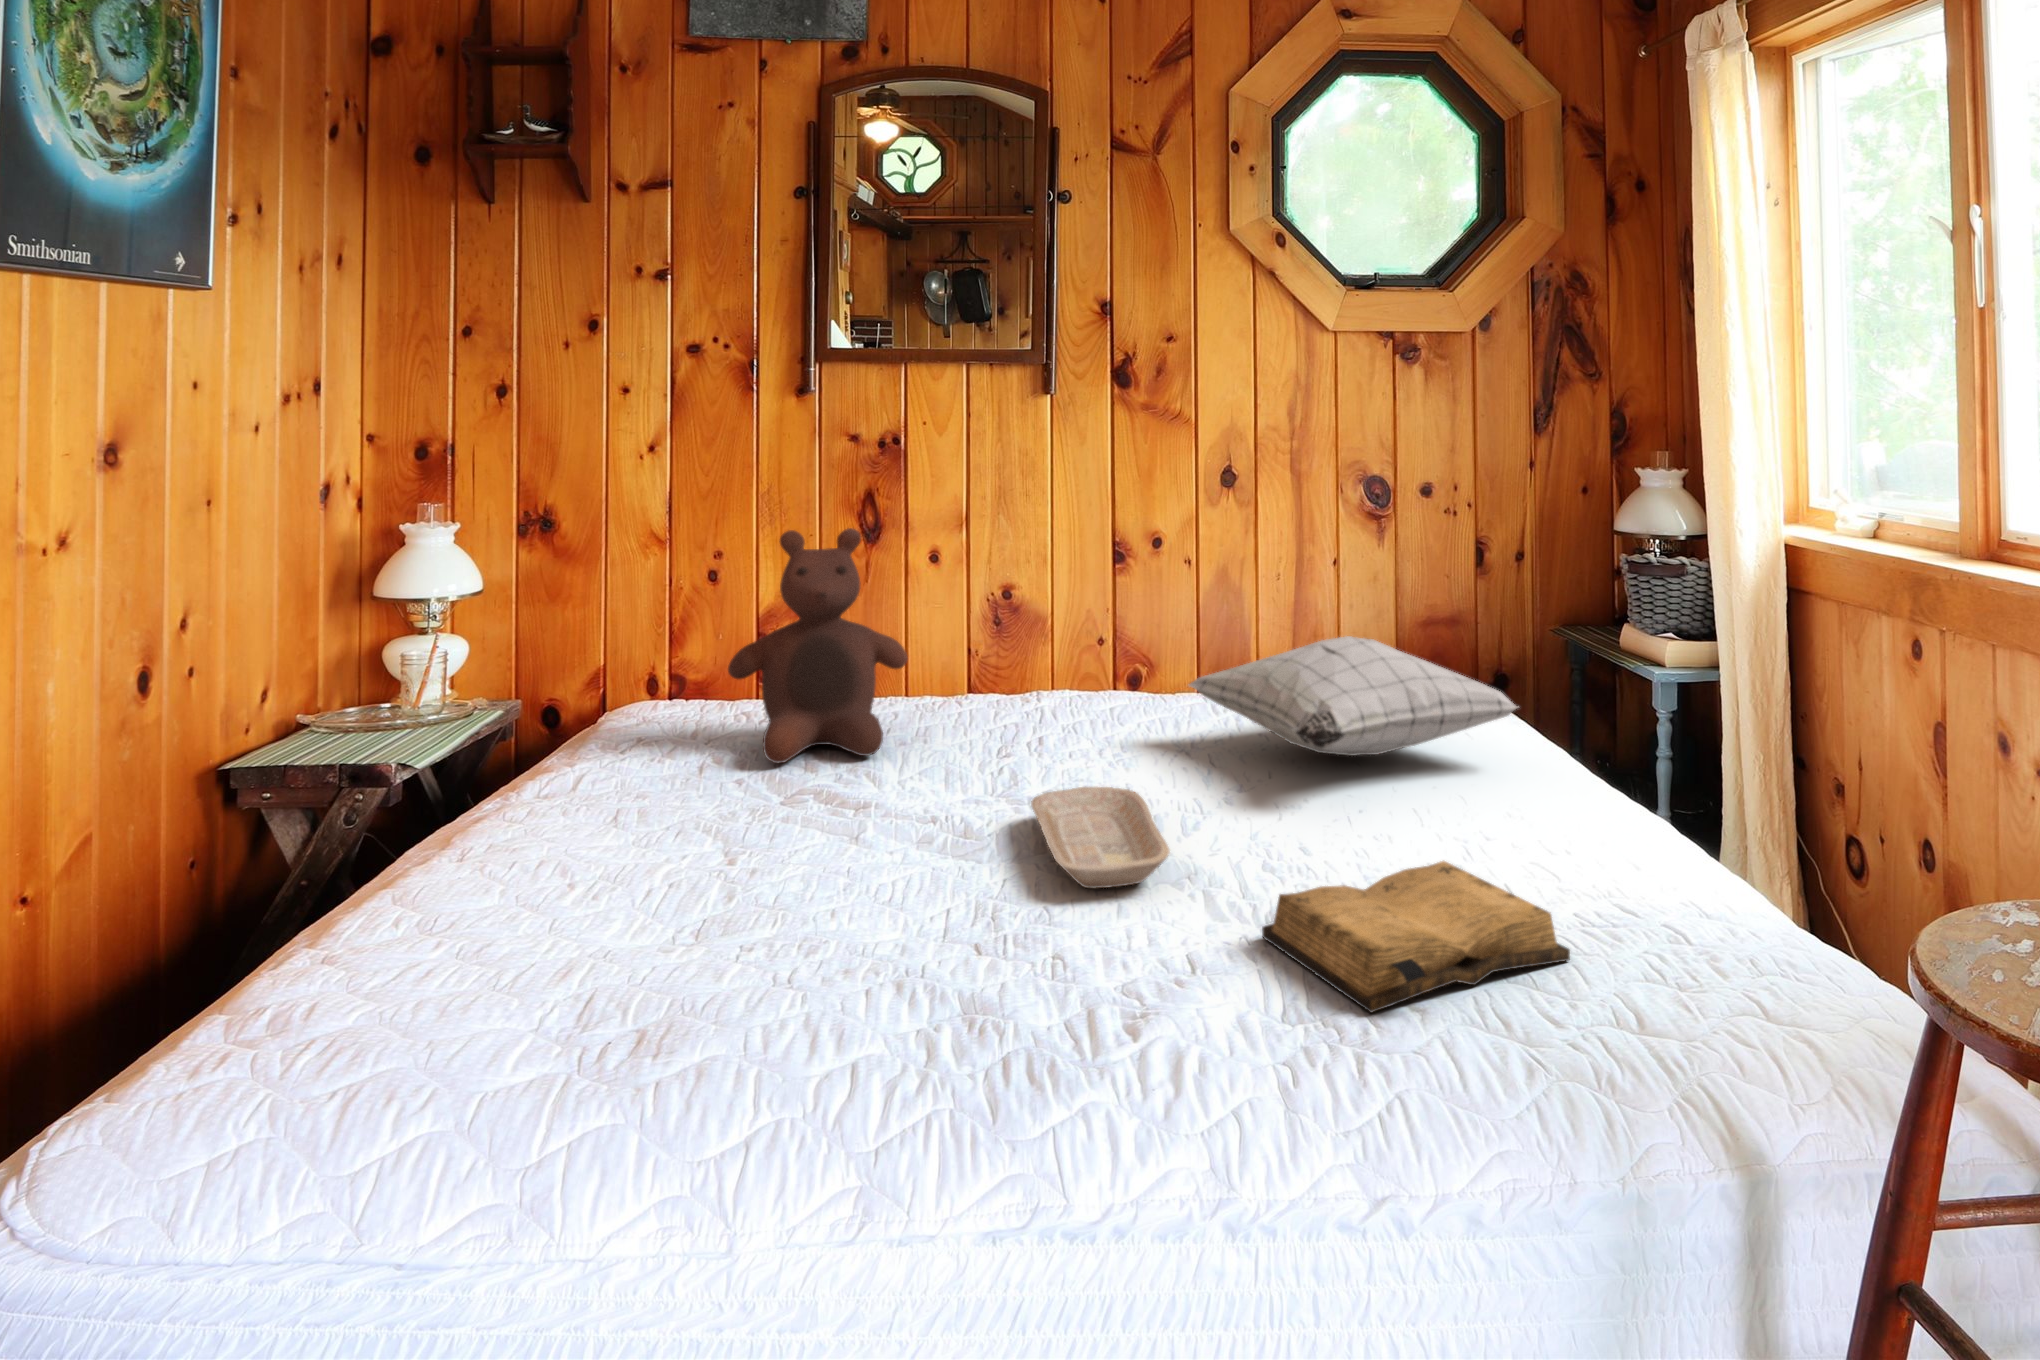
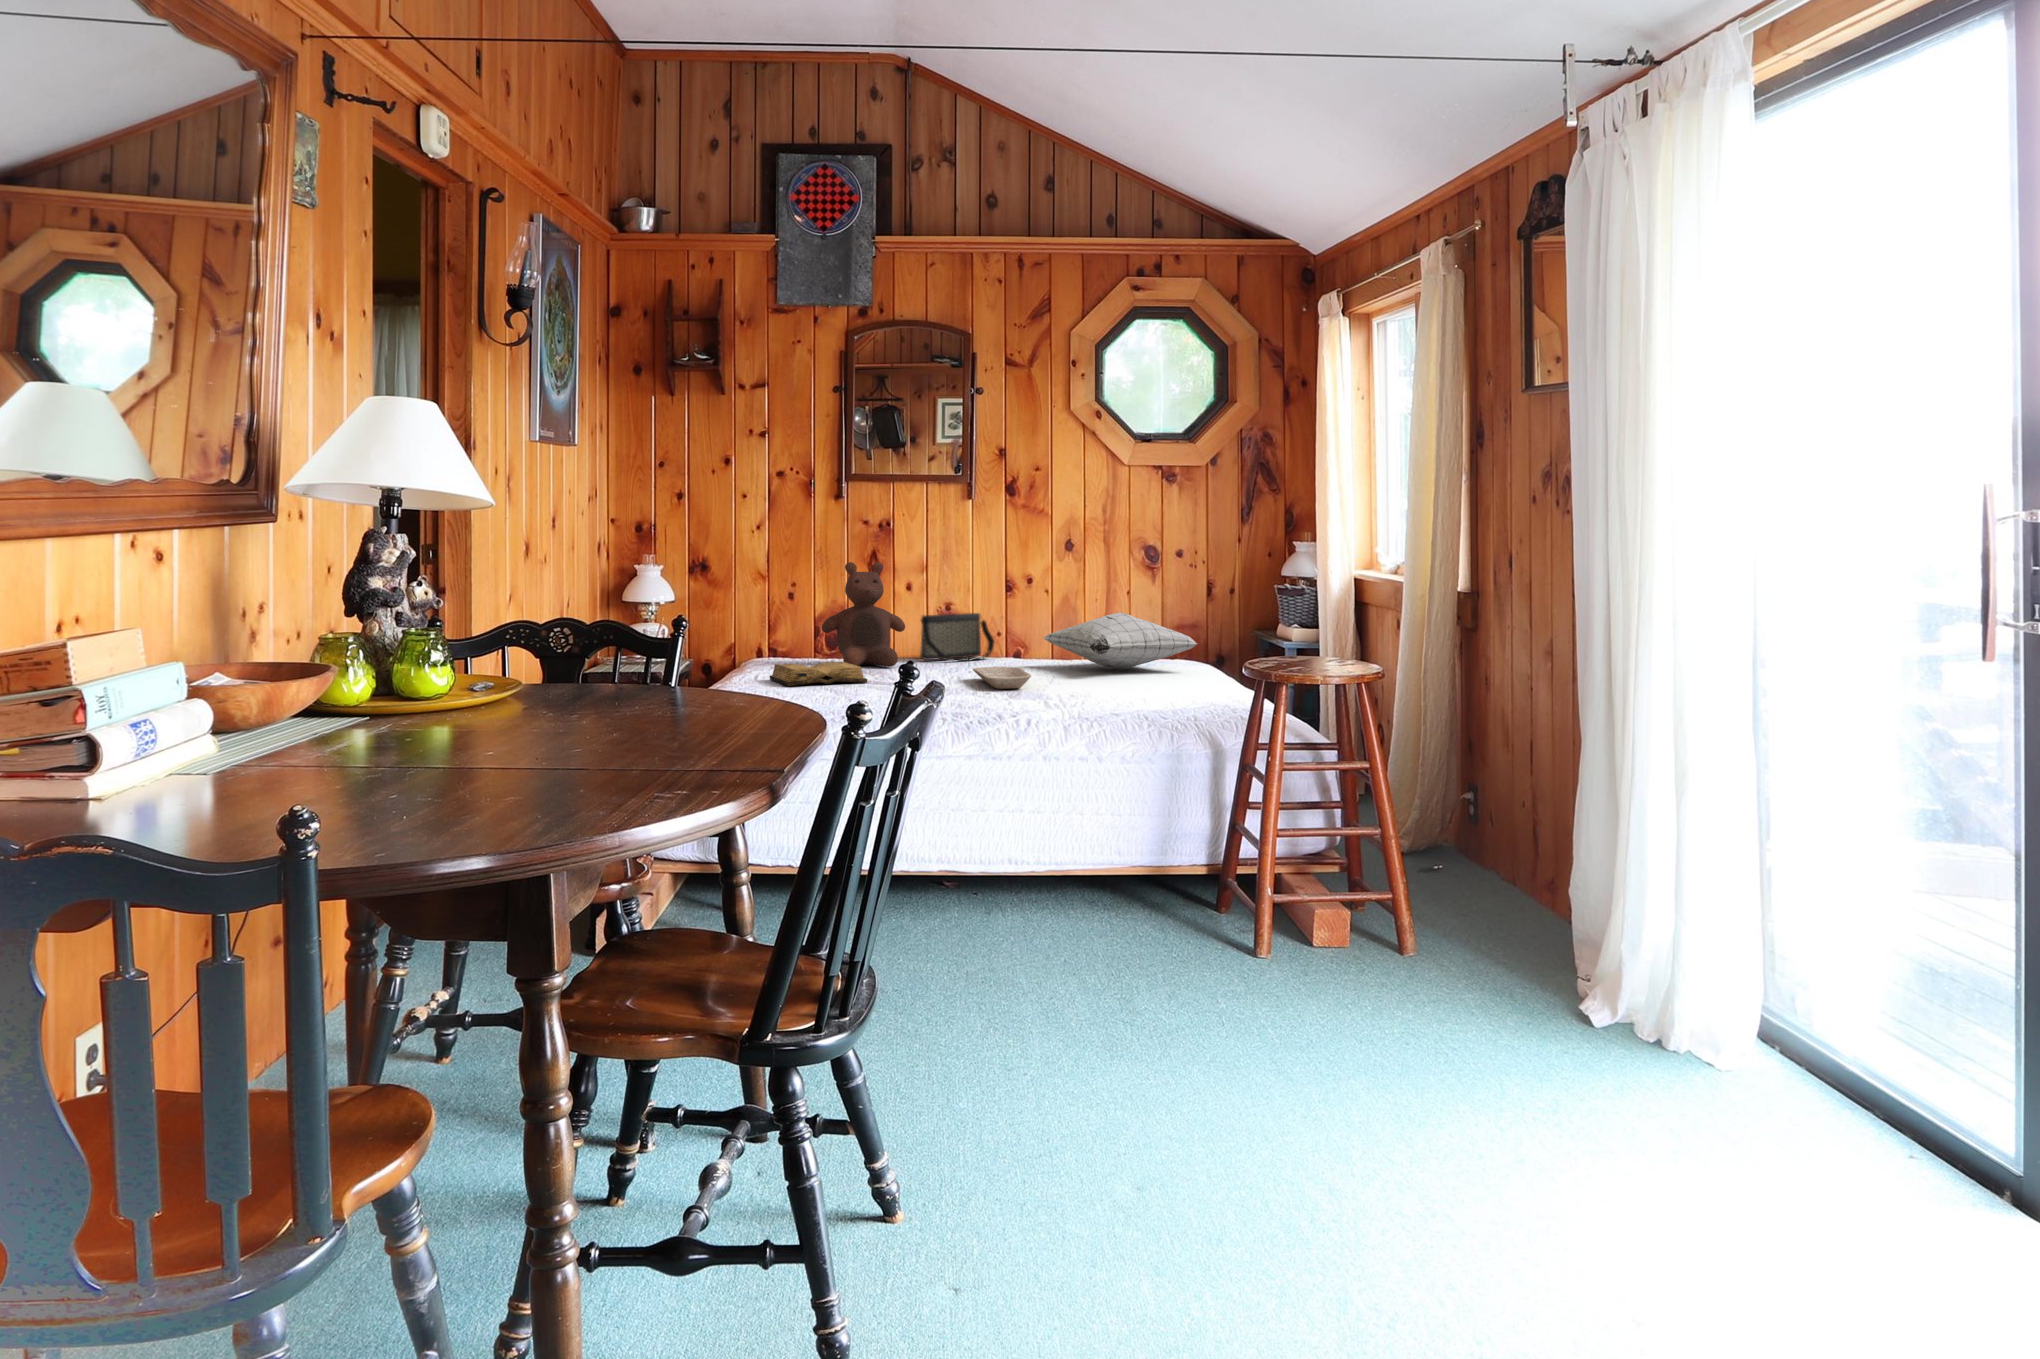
handbag: none [941,615,1092,721] -> present [920,613,995,661]
diary: present [1262,861,1570,1012] -> present [770,662,867,686]

